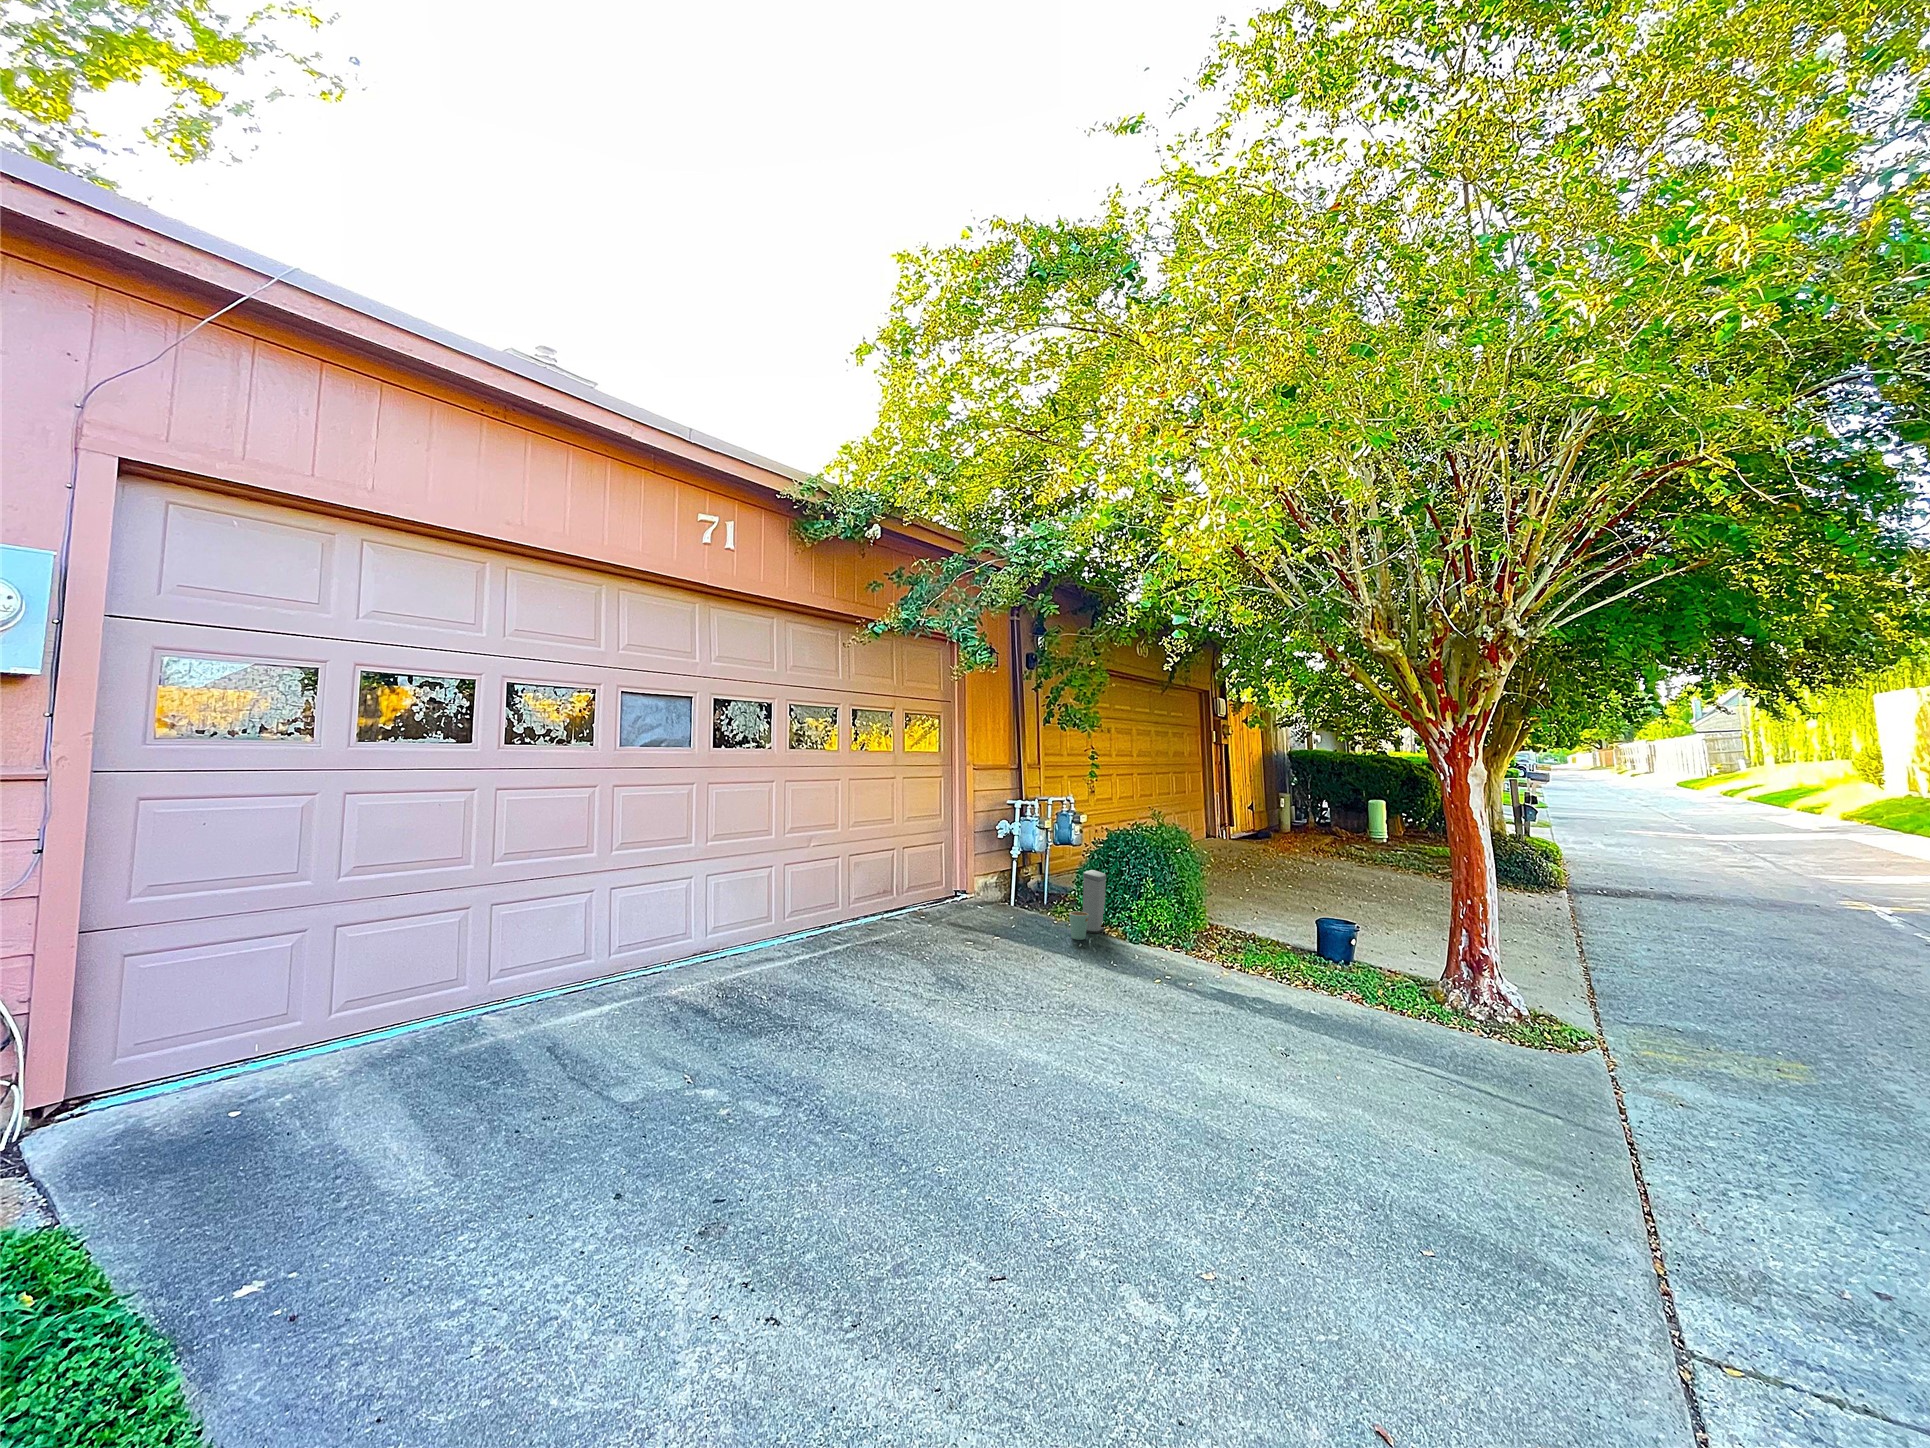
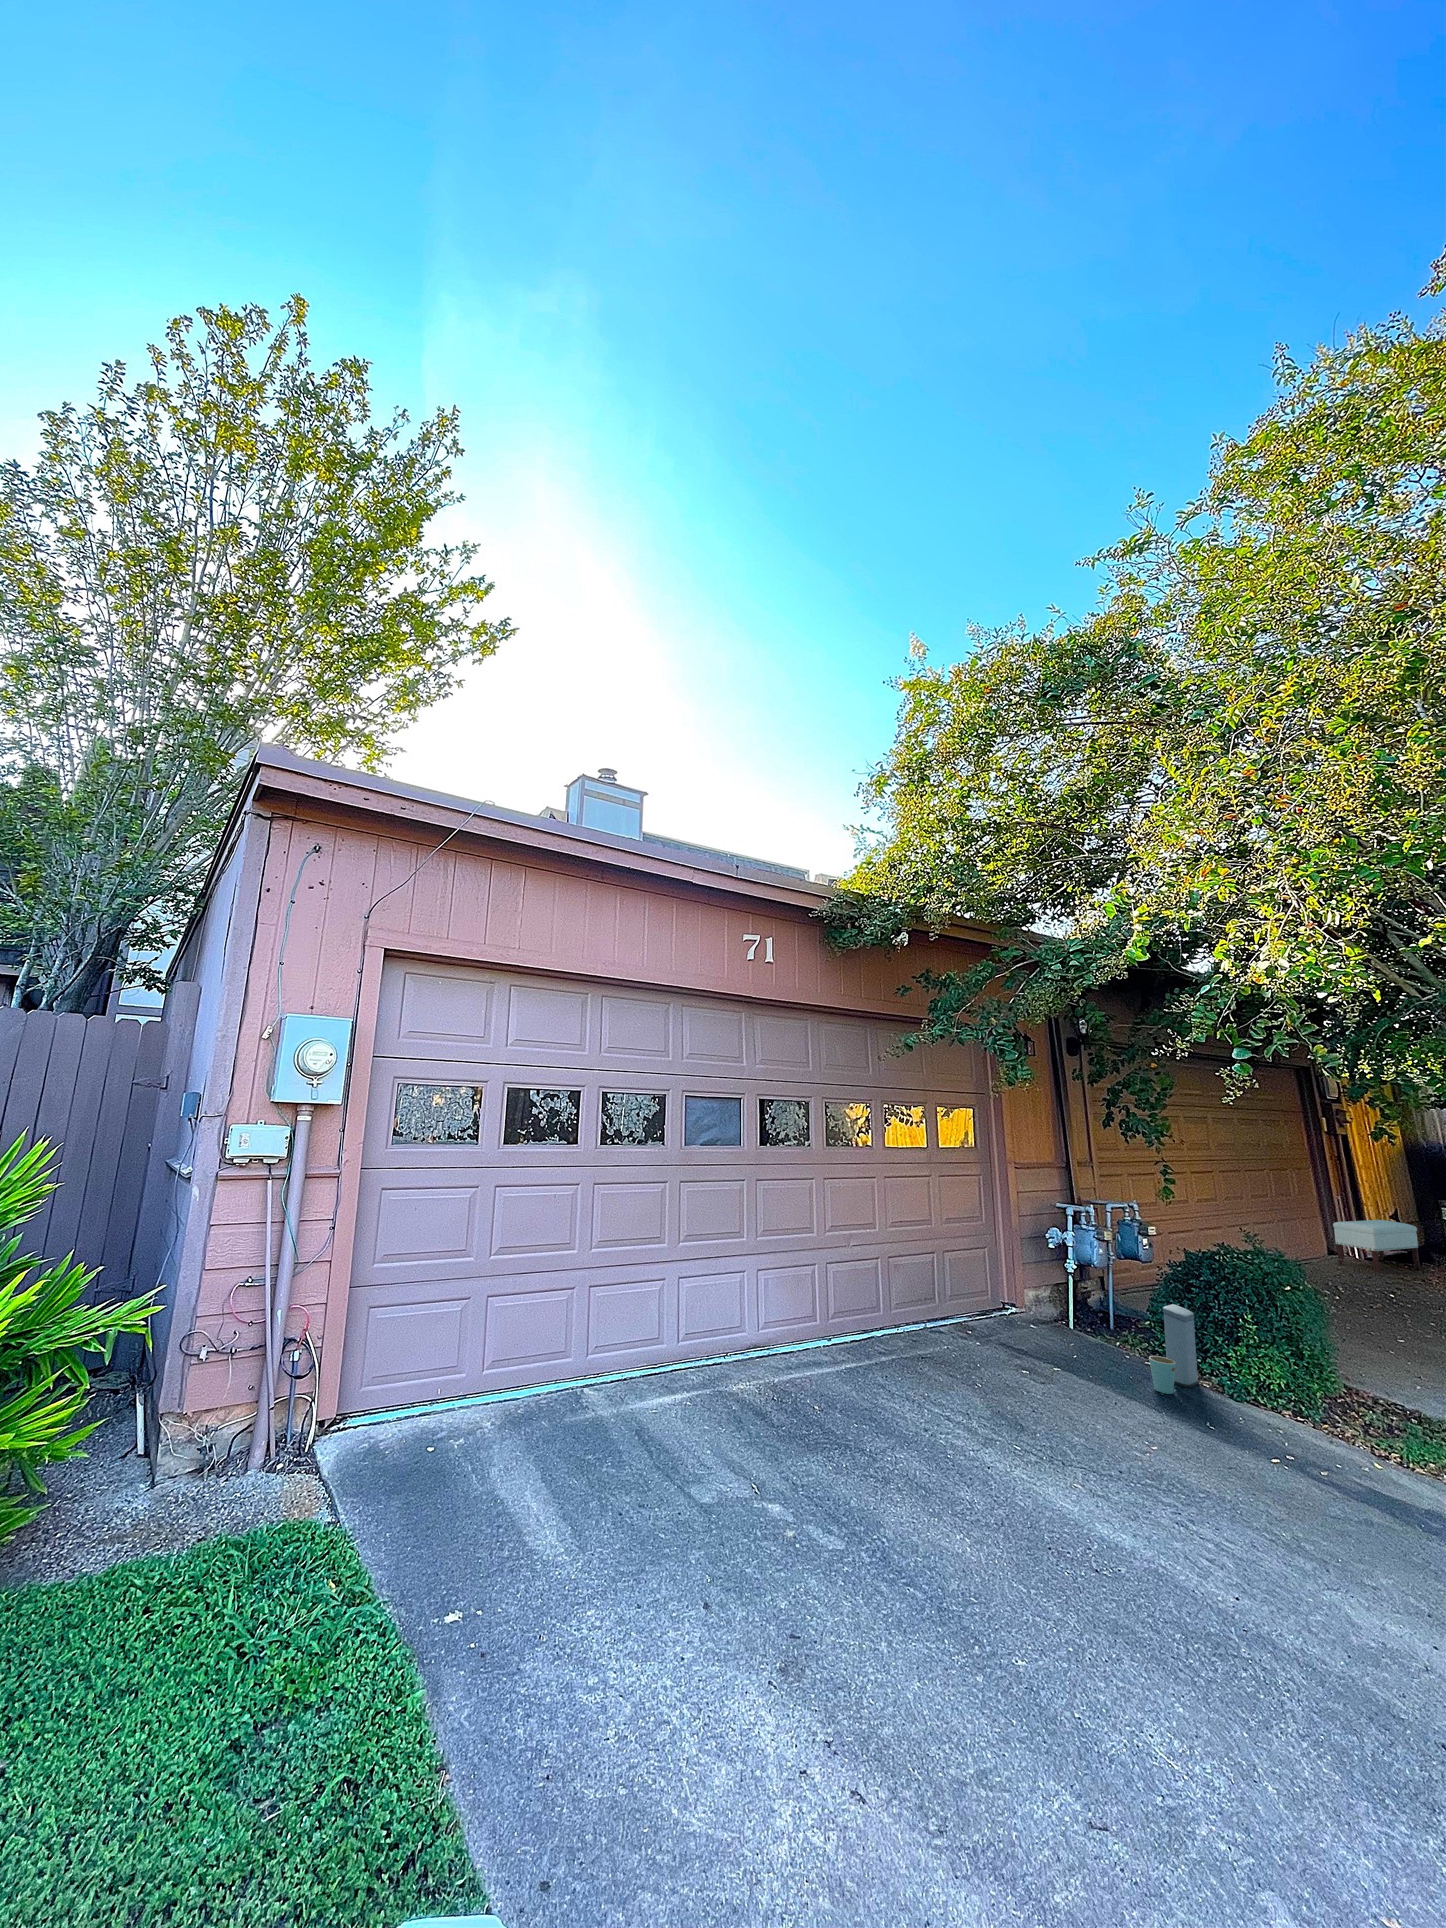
bench: none [1212,809,1263,847] -> present [1333,1220,1420,1272]

